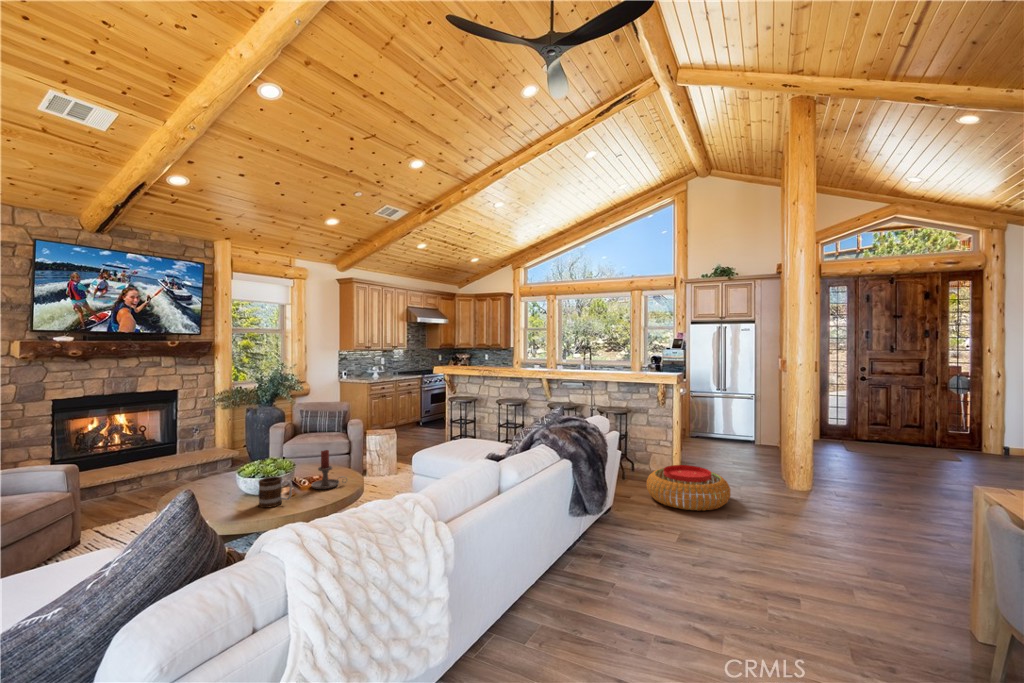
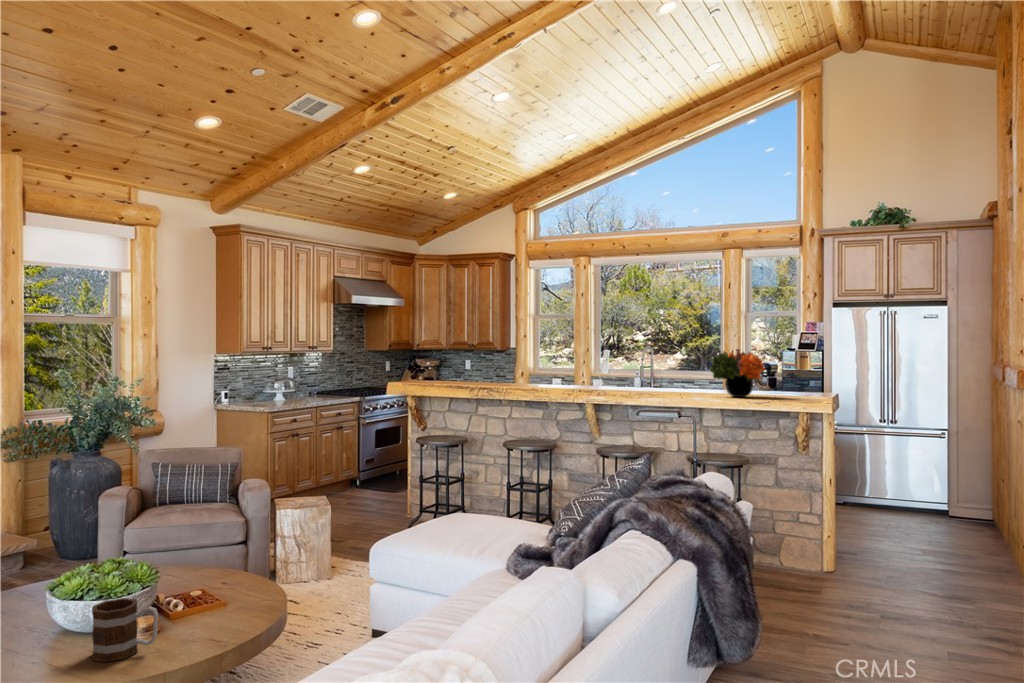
flower arrangement: none [610,348,642,375] -> present [710,349,765,397]
candle holder: present [311,450,347,489] -> none [190,543,259,620]
pouf: present [647,465,730,511] -> none [790,558,945,642]

